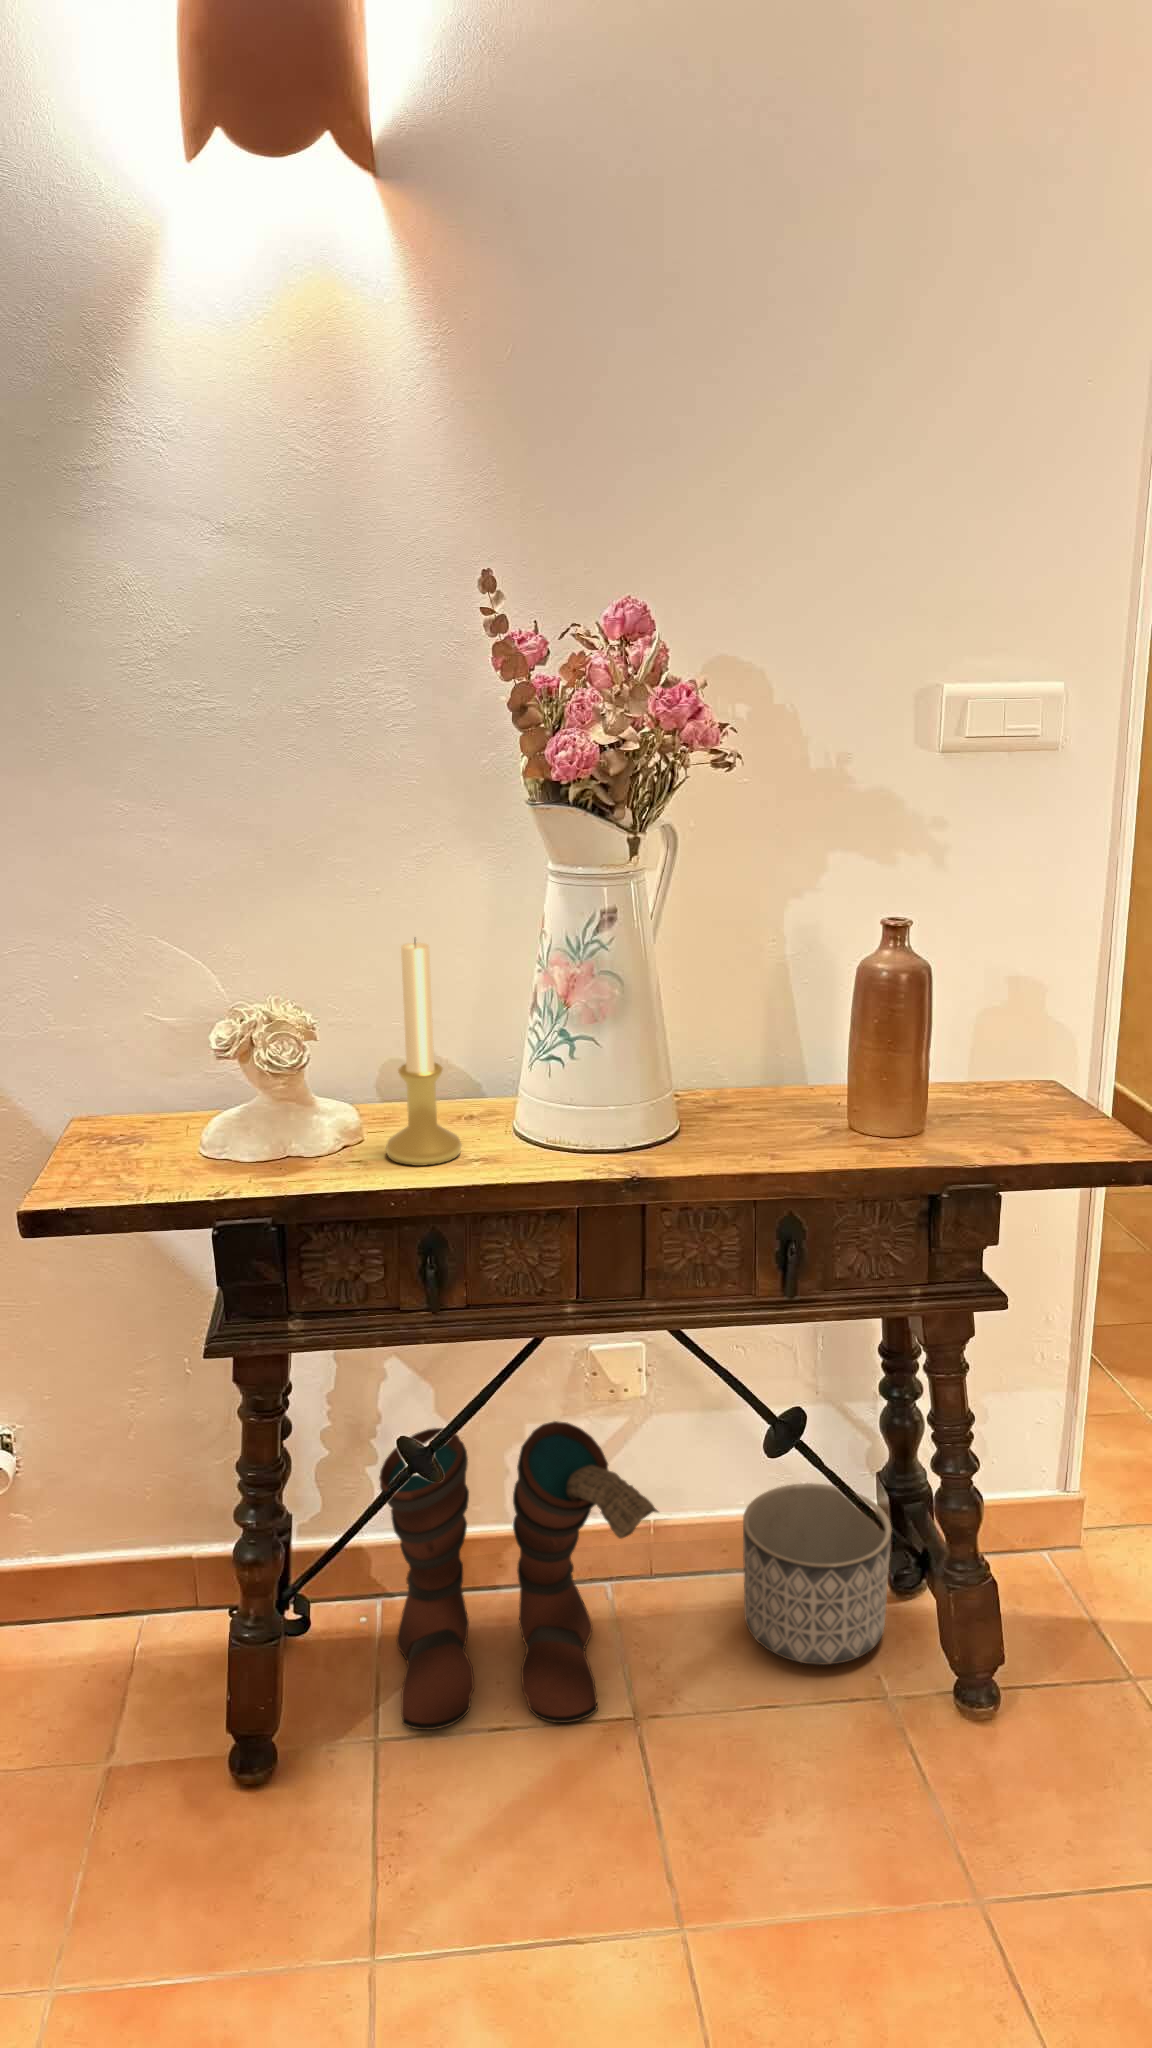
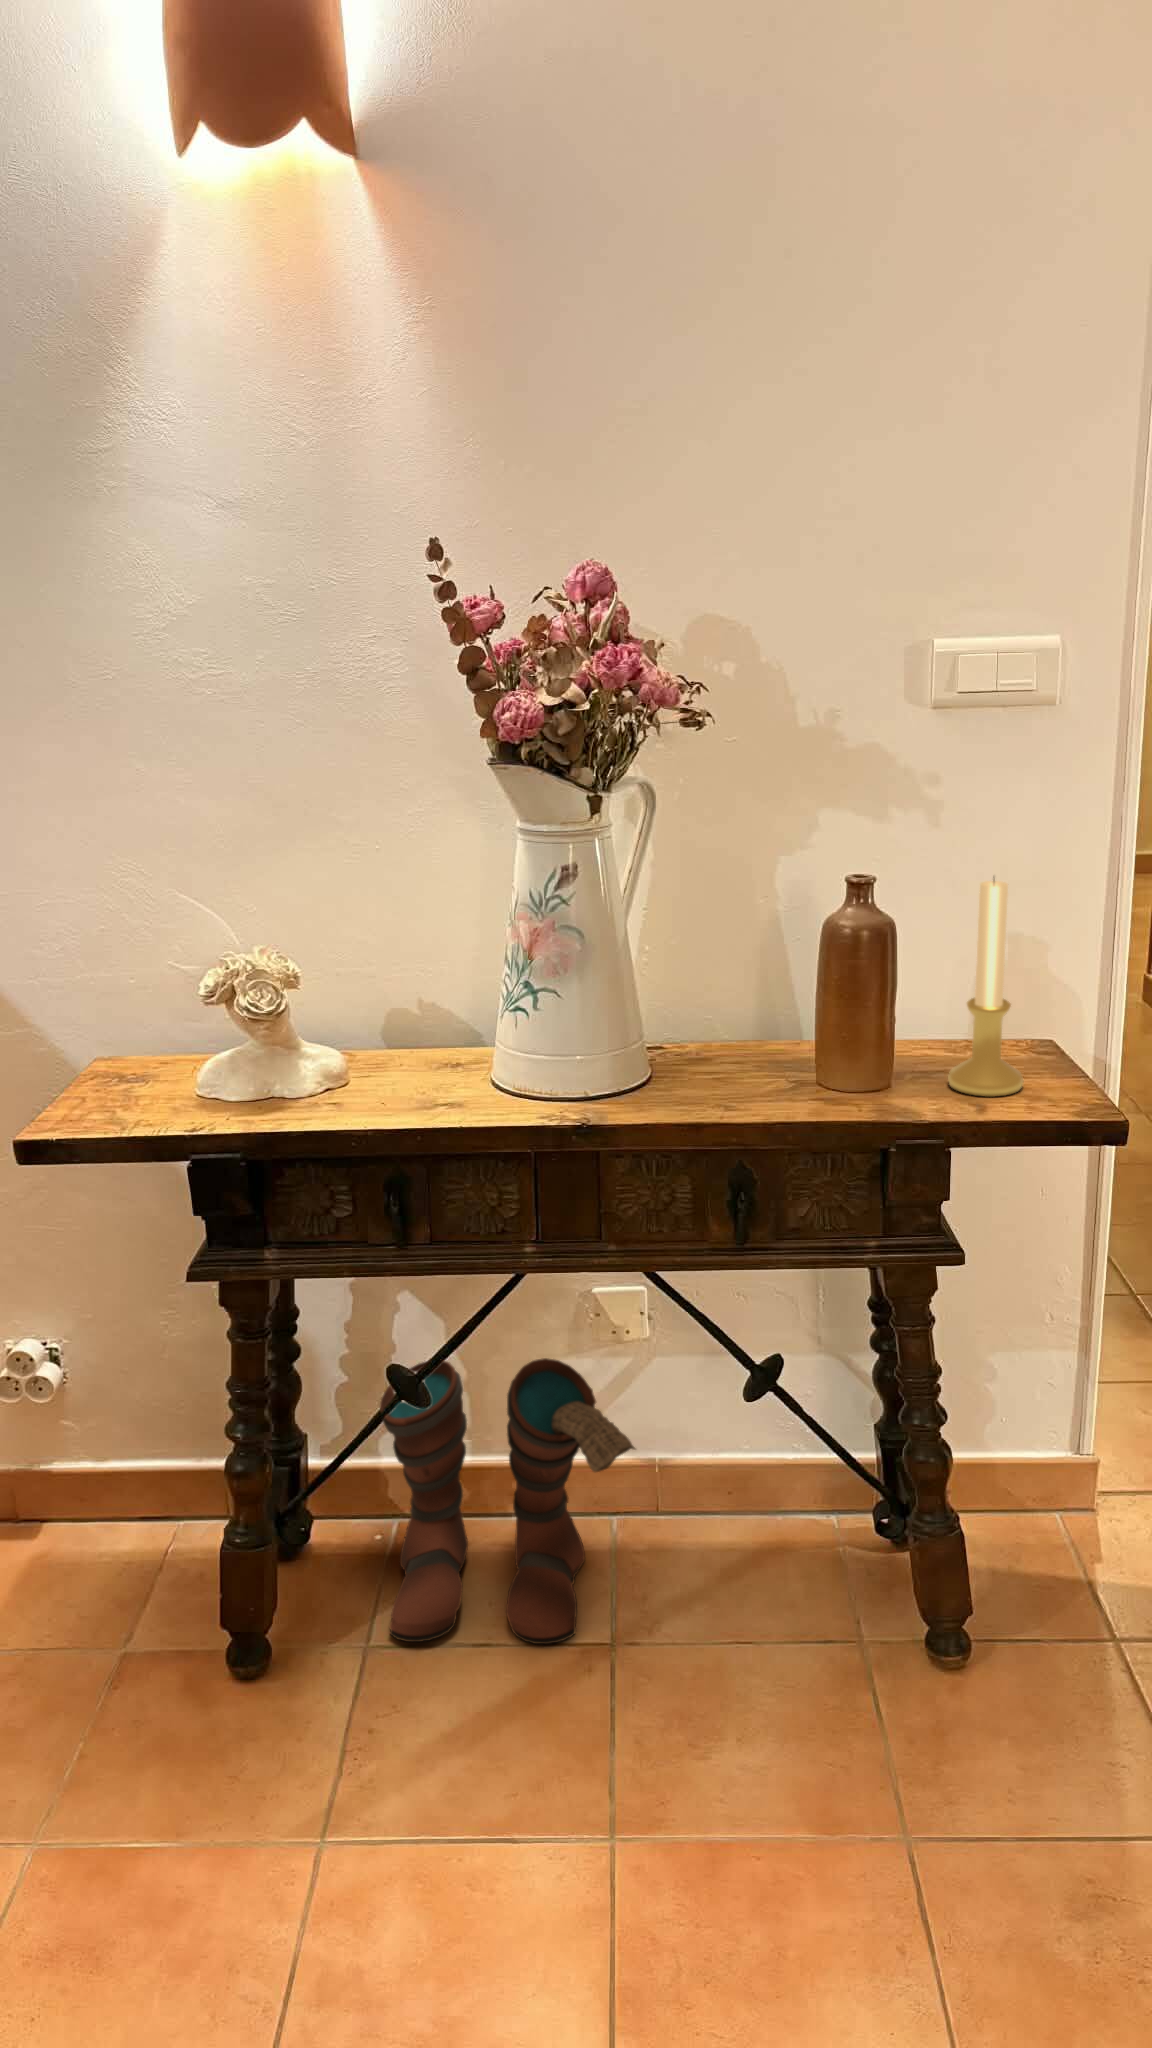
candle holder: present [386,941,462,1166] -> present [948,880,1023,1097]
planter: present [743,1483,892,1665] -> none [728,1430,873,1606]

